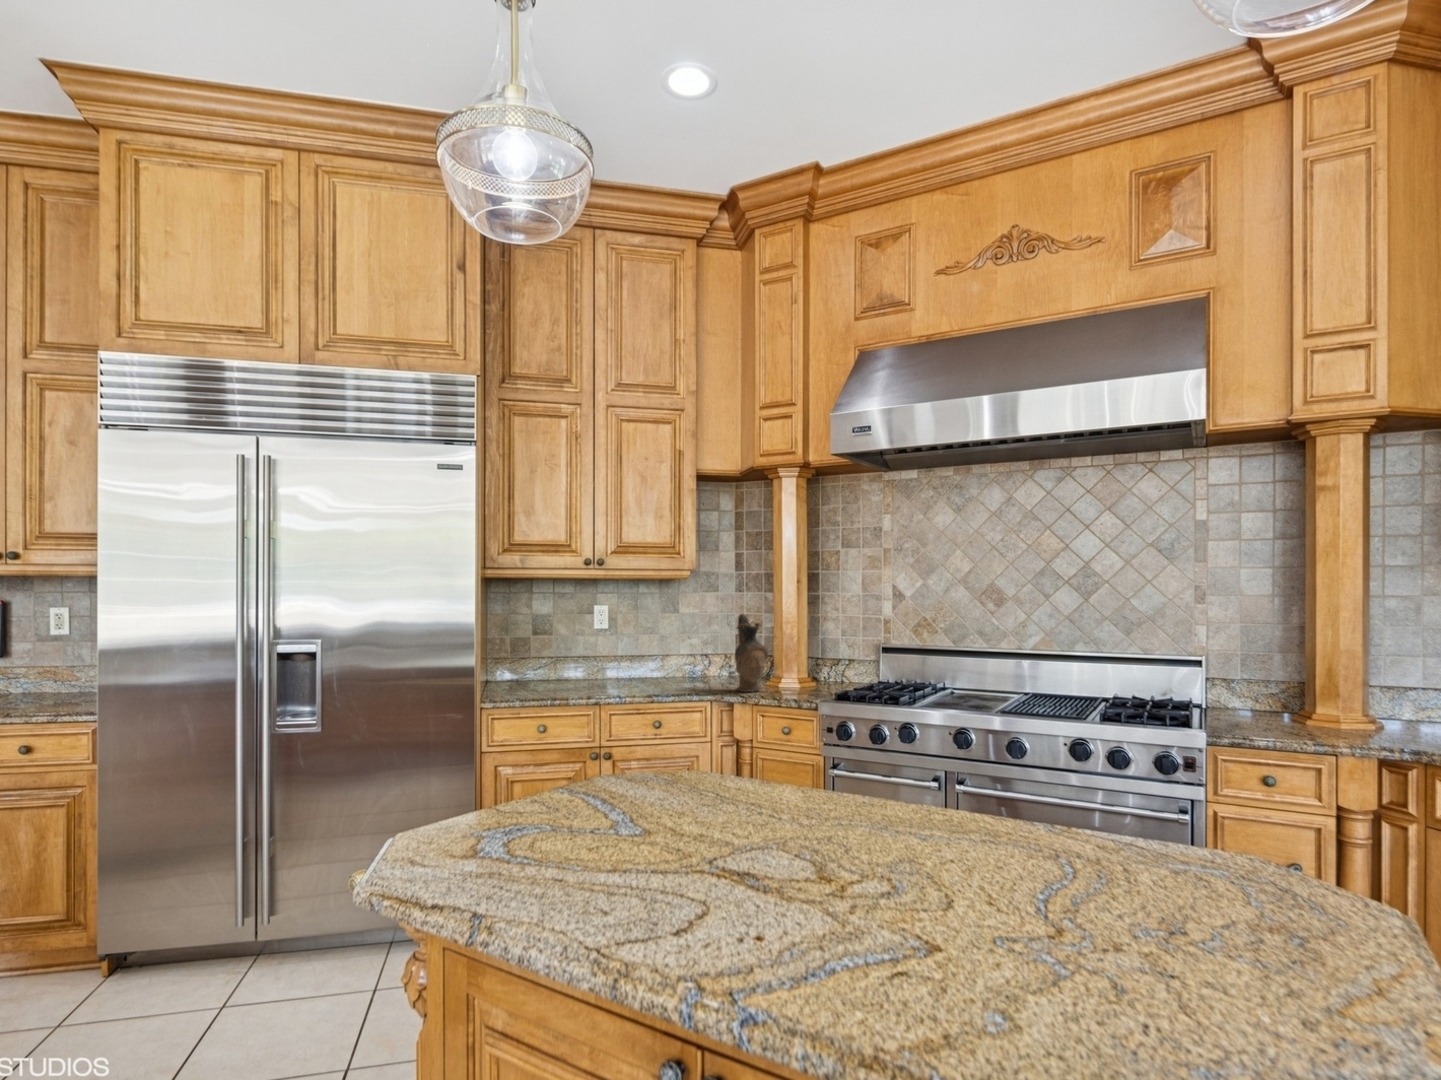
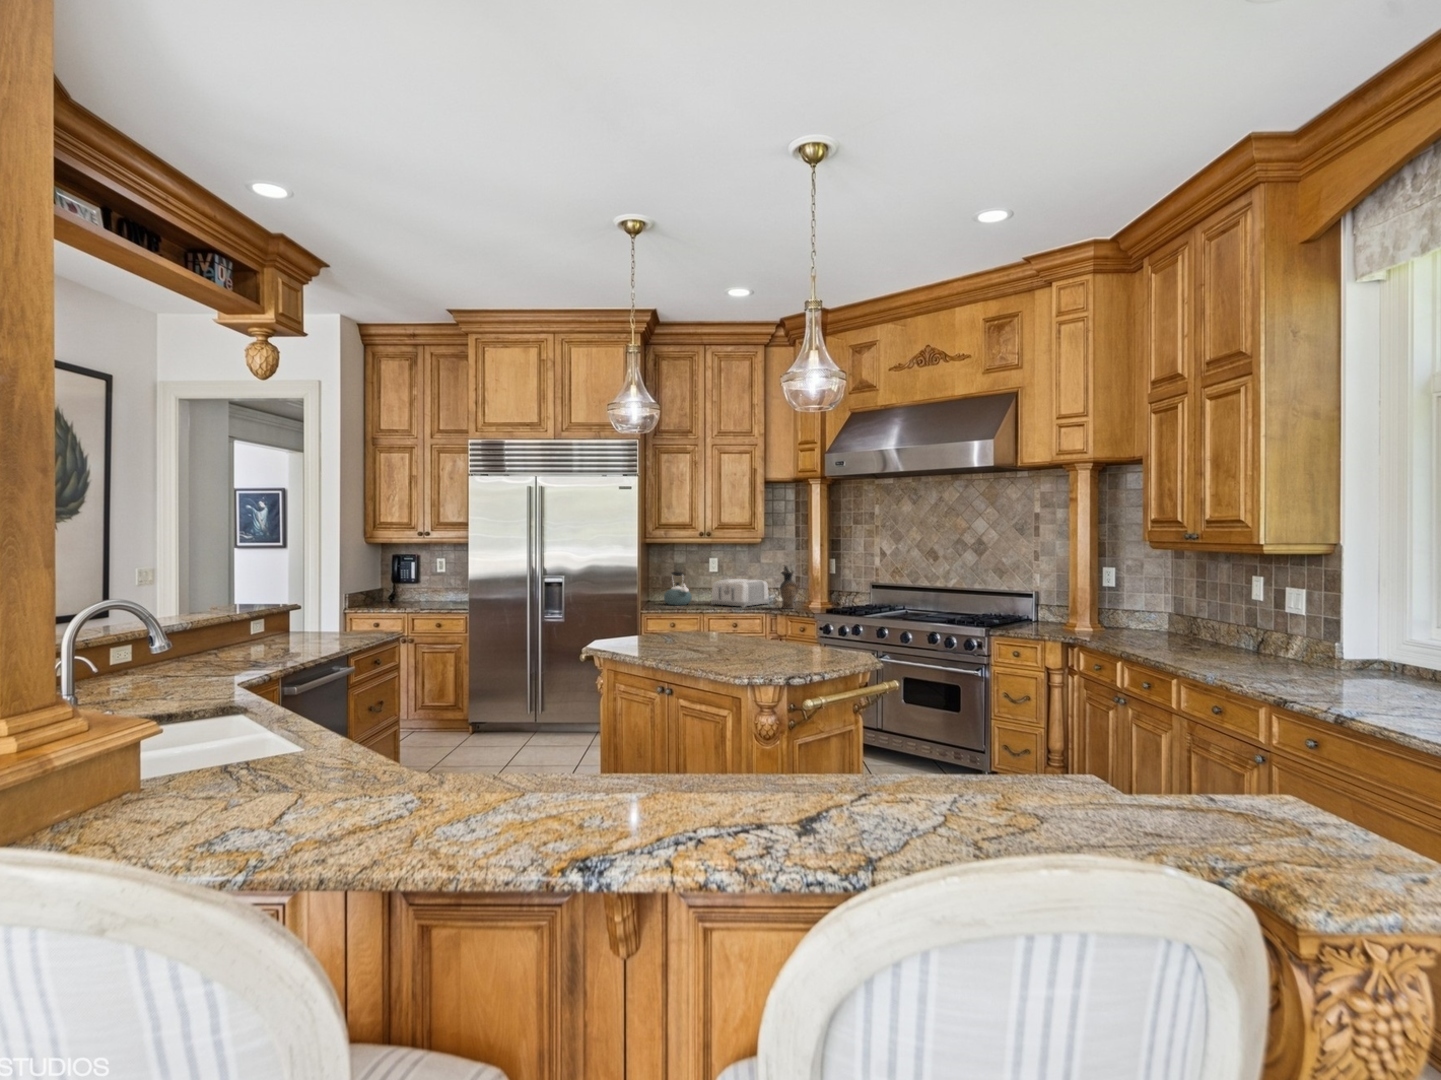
kettle: none [515,628,567,689] -> present [664,572,692,605]
toaster: none [603,638,703,691] -> present [711,579,769,608]

